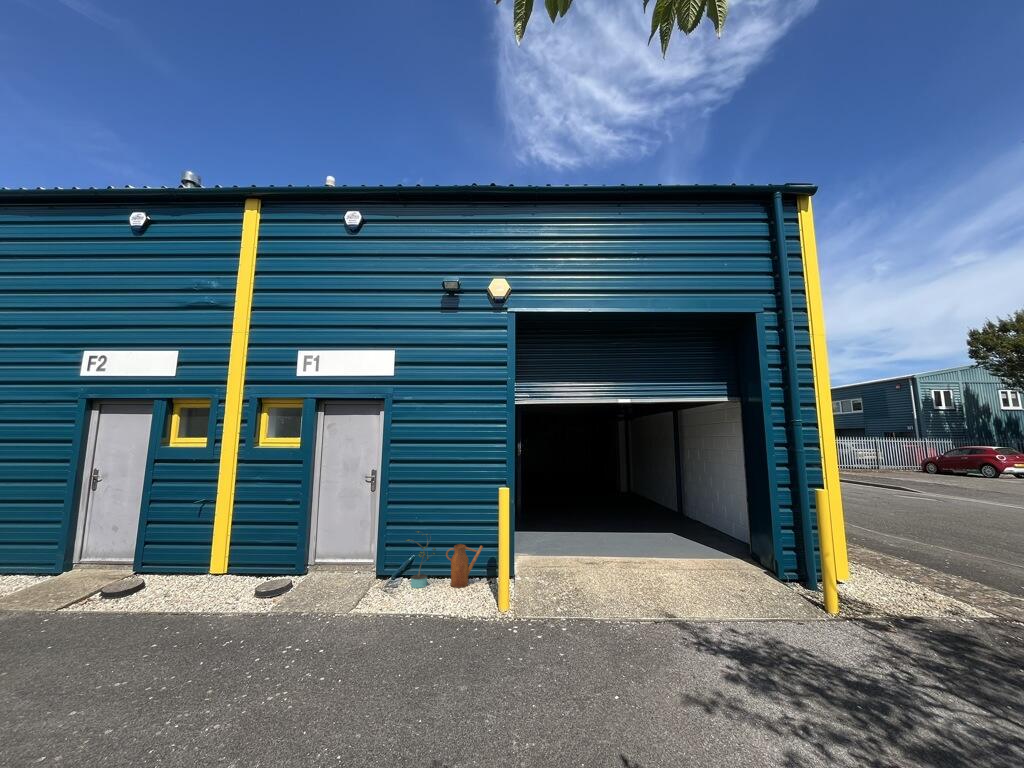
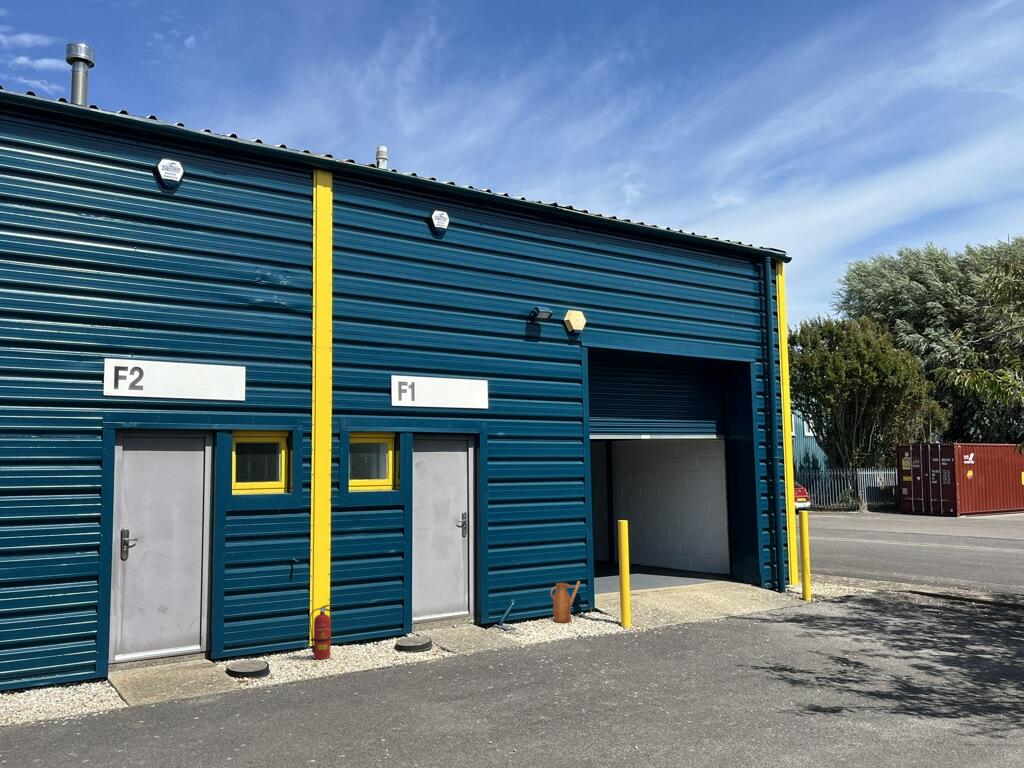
potted plant: present [406,531,436,588] -> none [520,573,550,628]
fire extinguisher: none [196,540,217,586] -> present [310,605,333,659]

